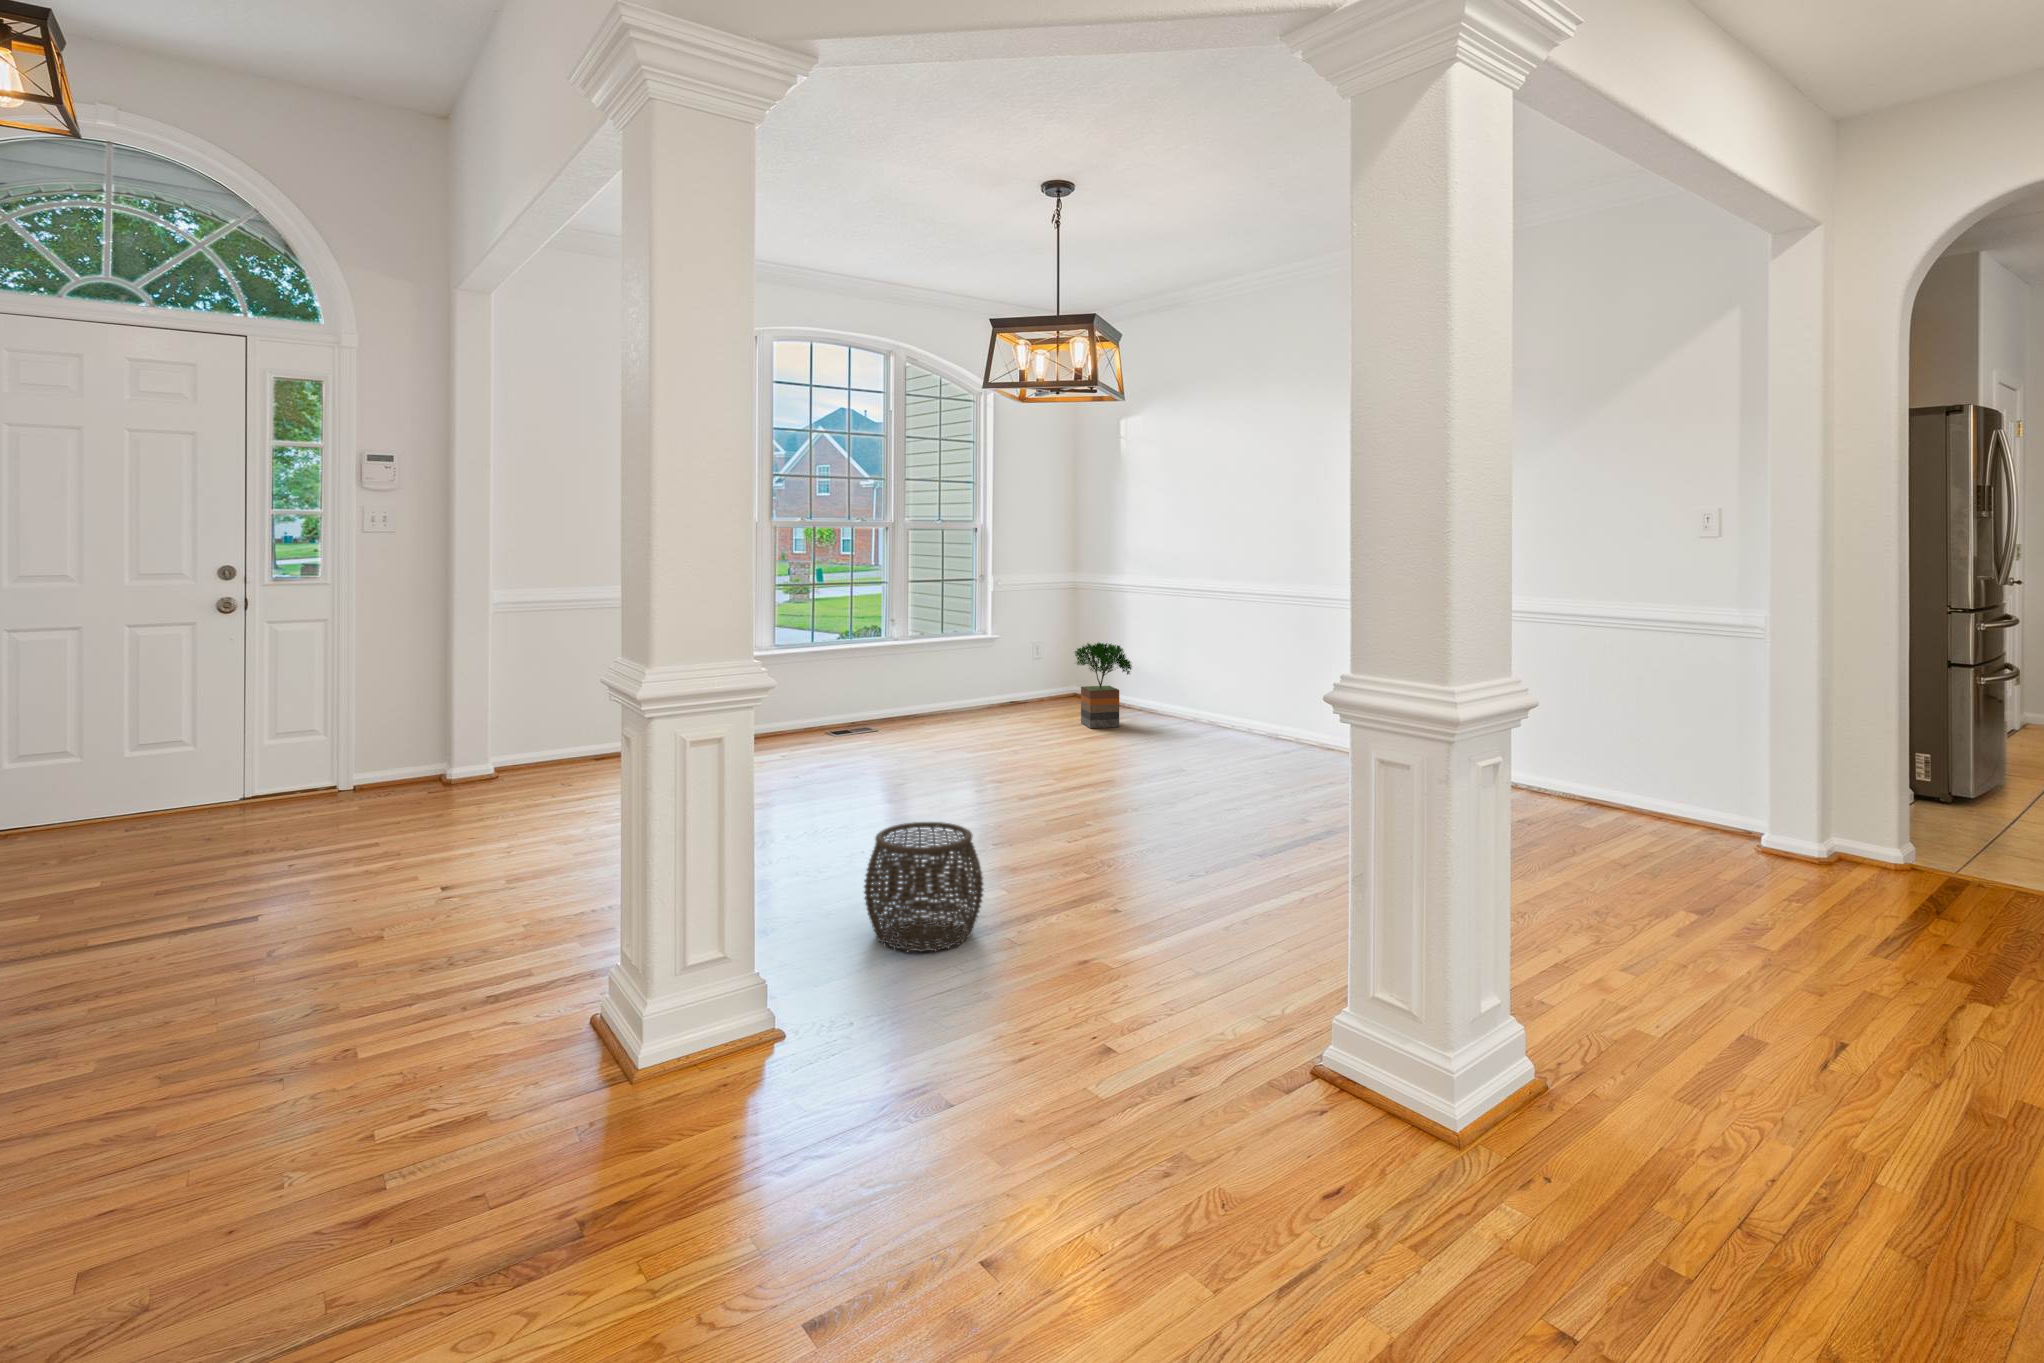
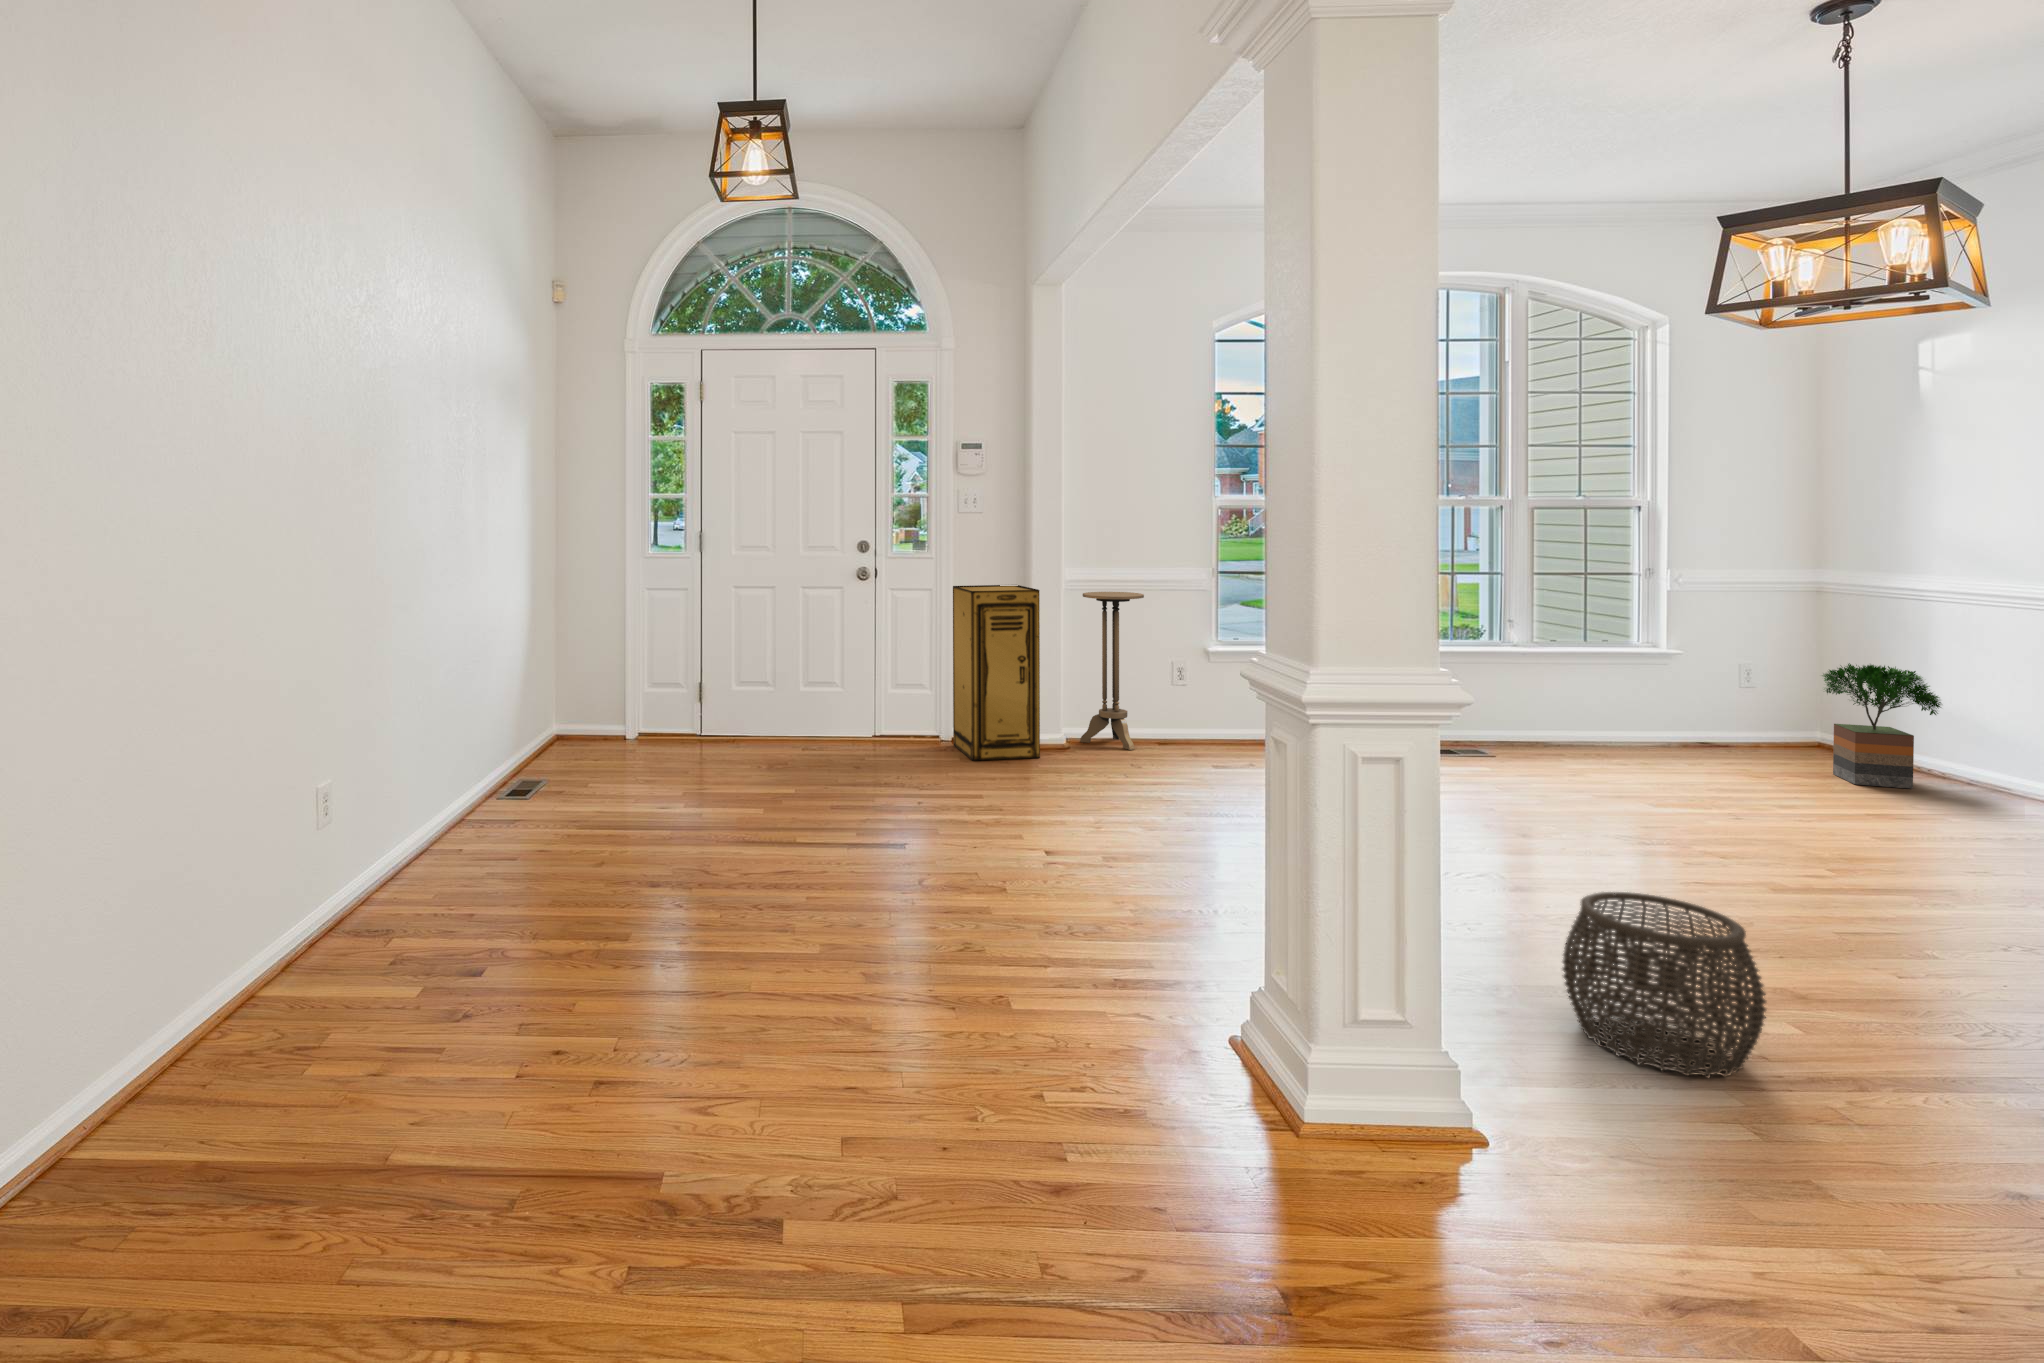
storage cabinet: none [344,611,450,810] -> present [953,585,1040,761]
side table: none [500,614,570,774] -> present [1080,592,1144,750]

